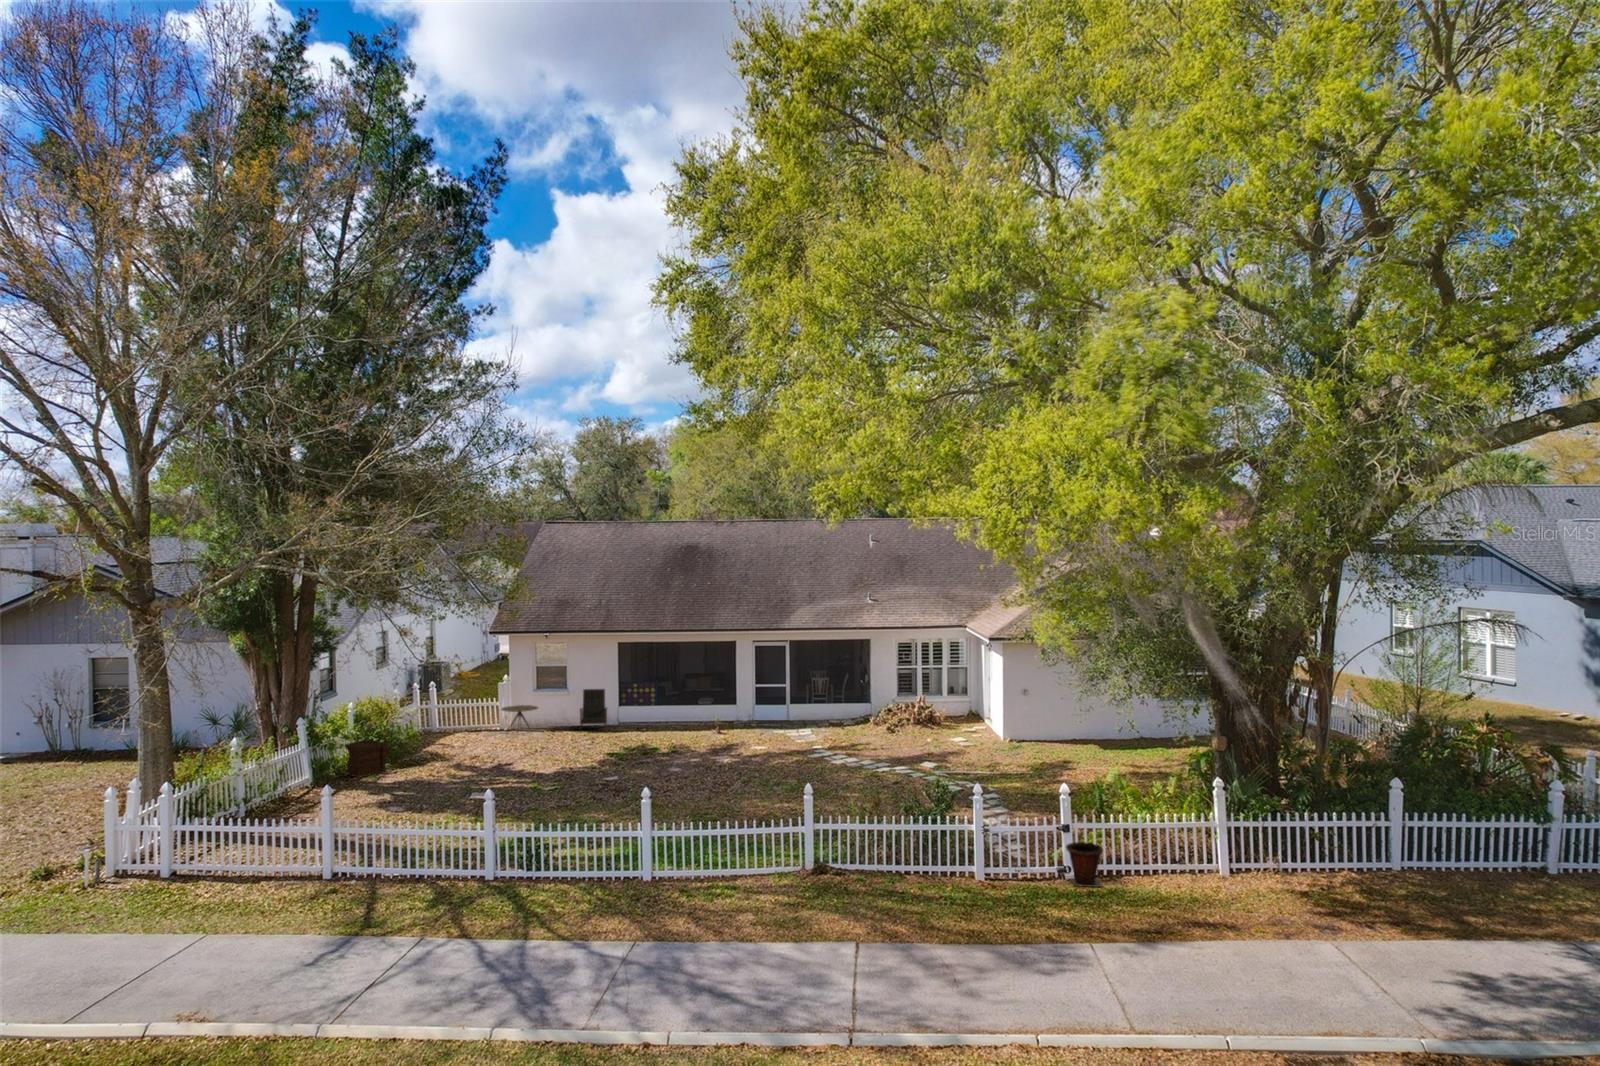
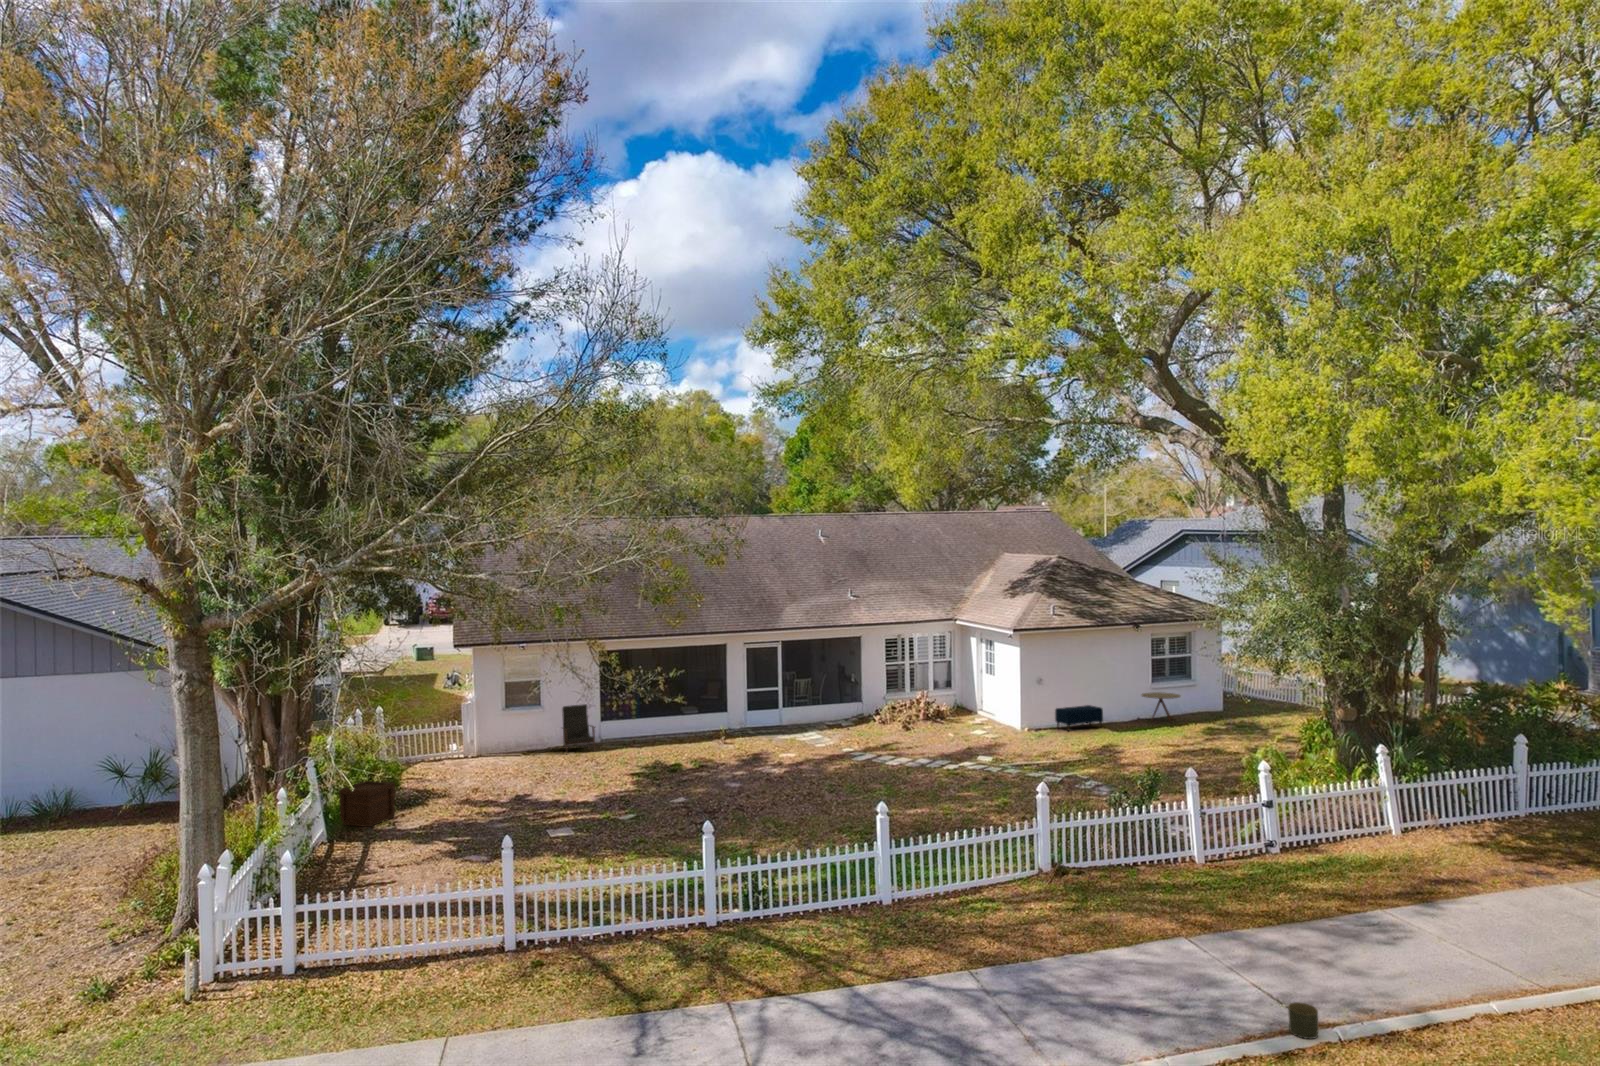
round table: present [502,705,538,728] -> present [1142,692,1180,720]
bench: none [1040,721,1090,746] -> present [1055,705,1103,730]
trash can: present [1066,842,1103,887] -> none [1275,816,1317,861]
planter: none [829,1003,854,1038] -> present [1288,1002,1318,1039]

